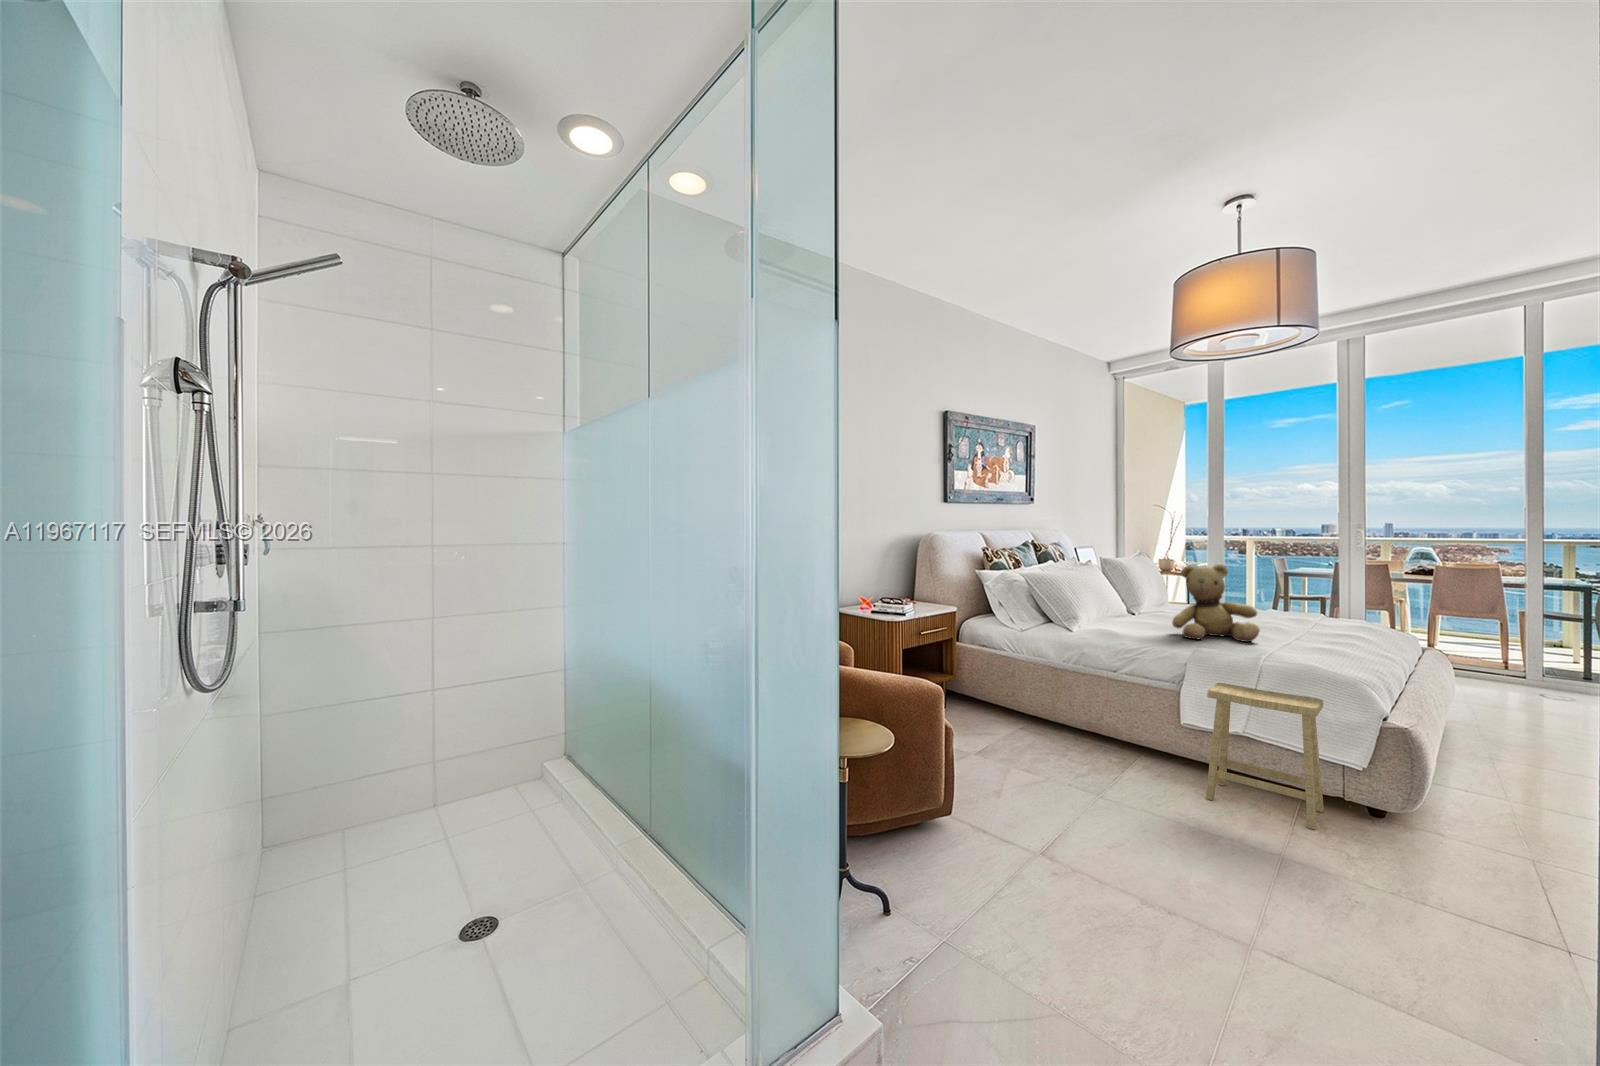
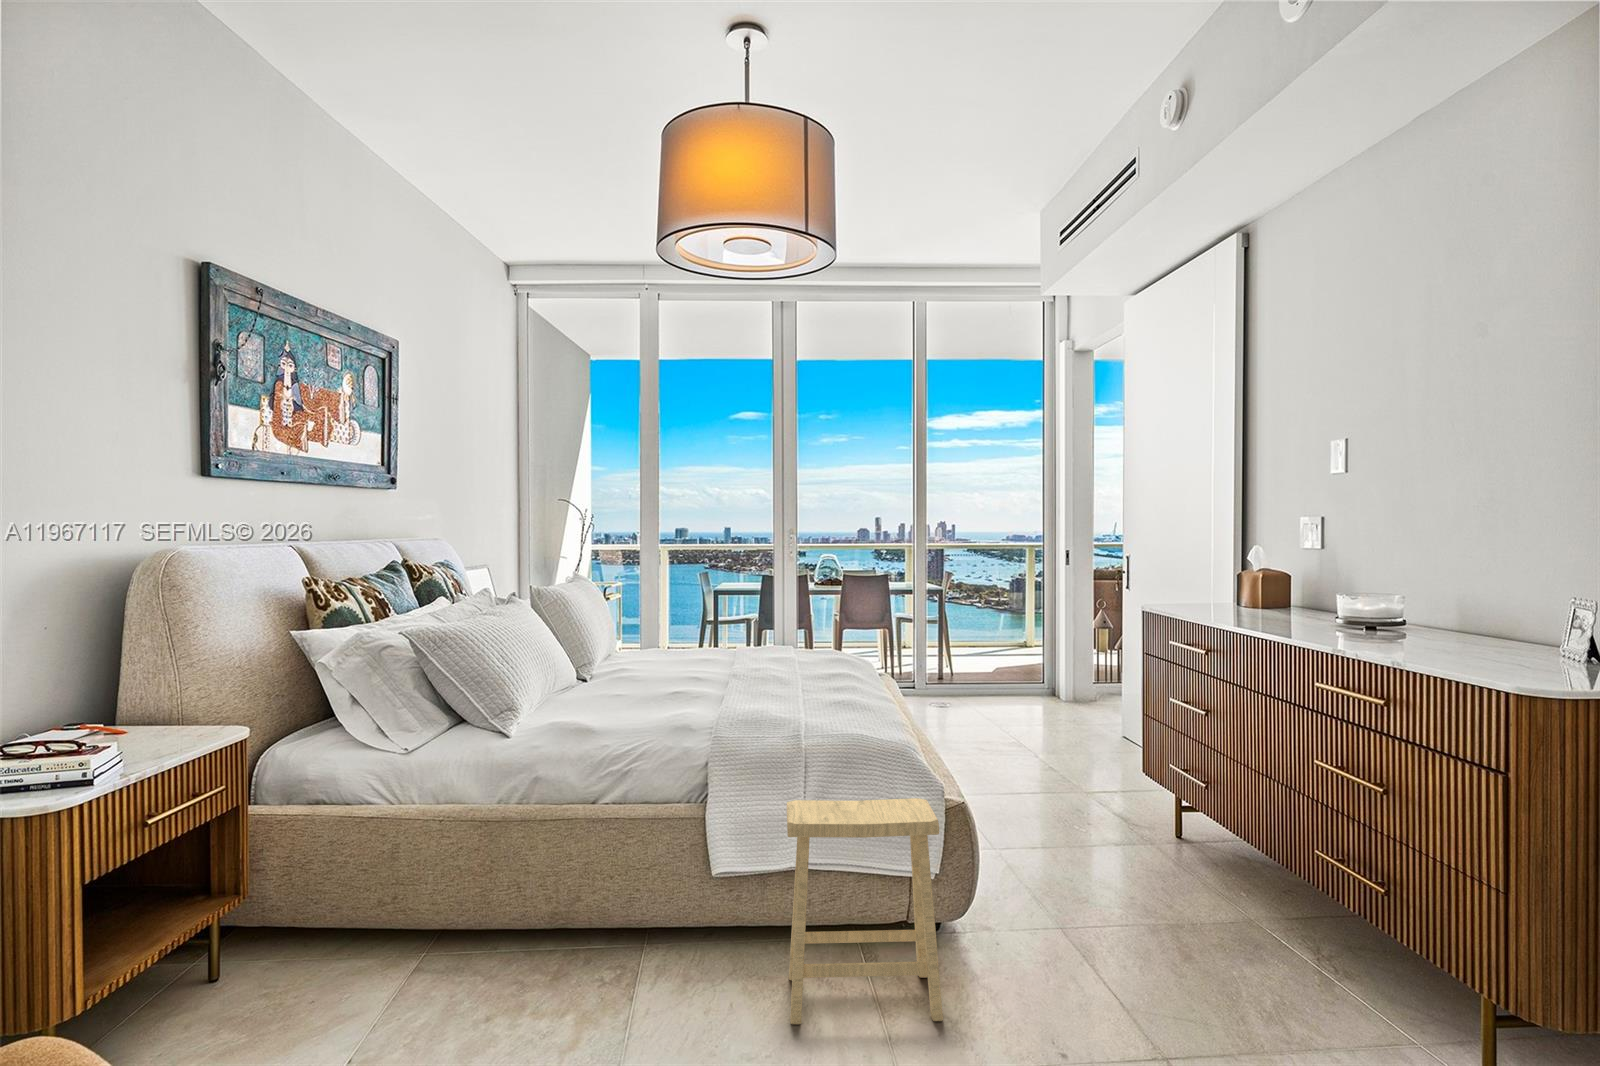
teddy bear: present [1172,564,1260,642] -> none [679,589,802,723]

